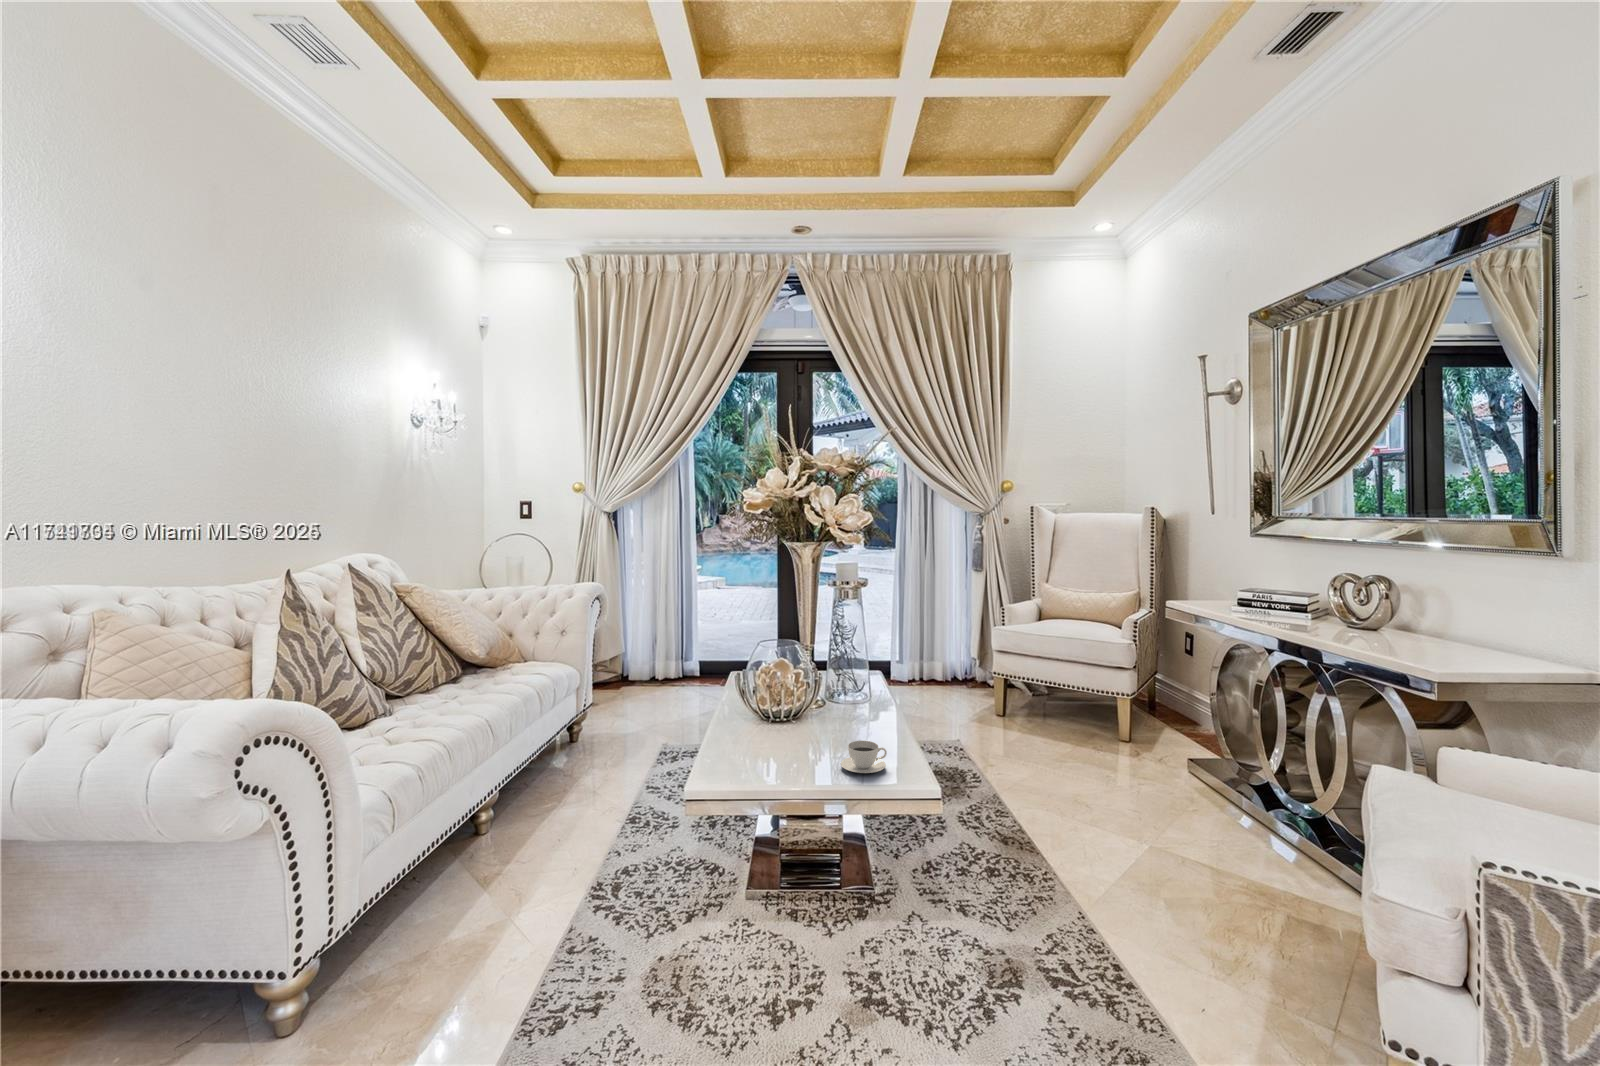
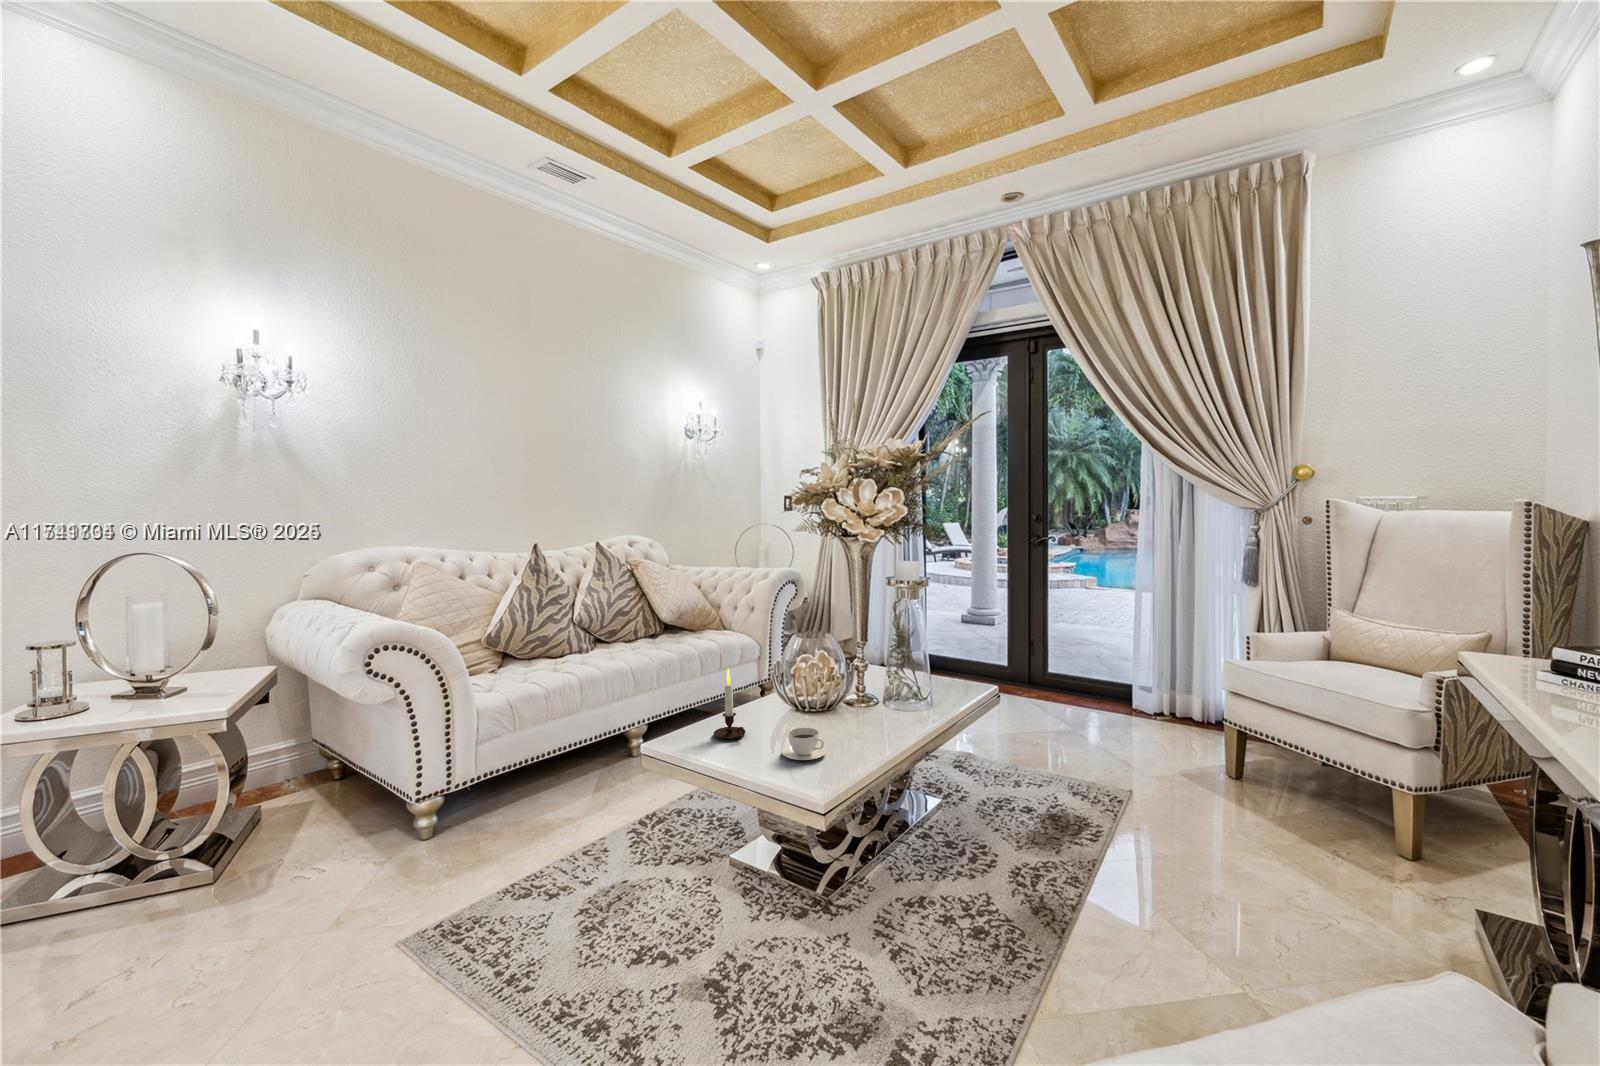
candle: none [746,693,789,772] -> present [714,668,746,739]

